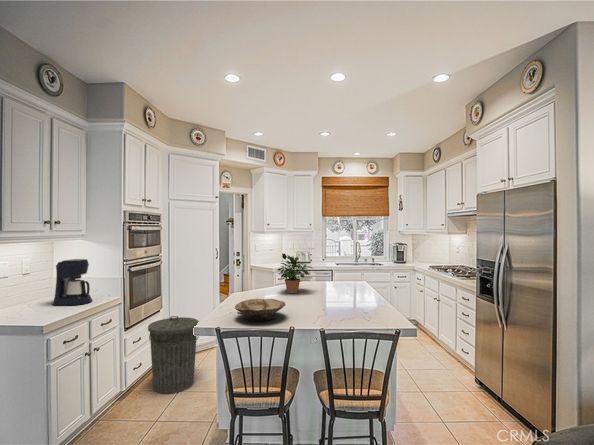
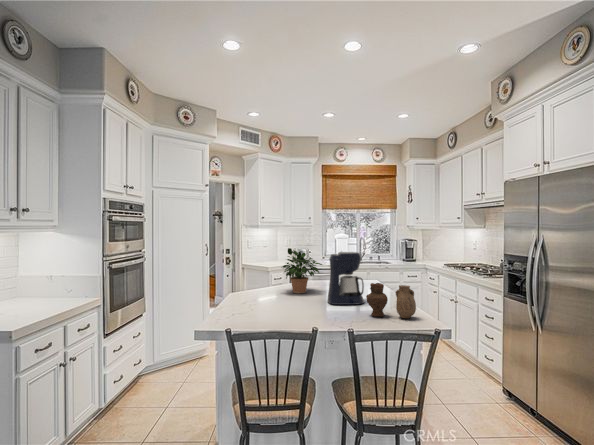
coffee maker: present [53,259,92,305] -> present [328,252,364,305]
vase: none [345,286,388,317] -> present [366,283,416,318]
bowl: present [235,299,286,321] -> none [241,299,300,324]
trash can: present [148,316,199,394] -> none [130,321,189,411]

